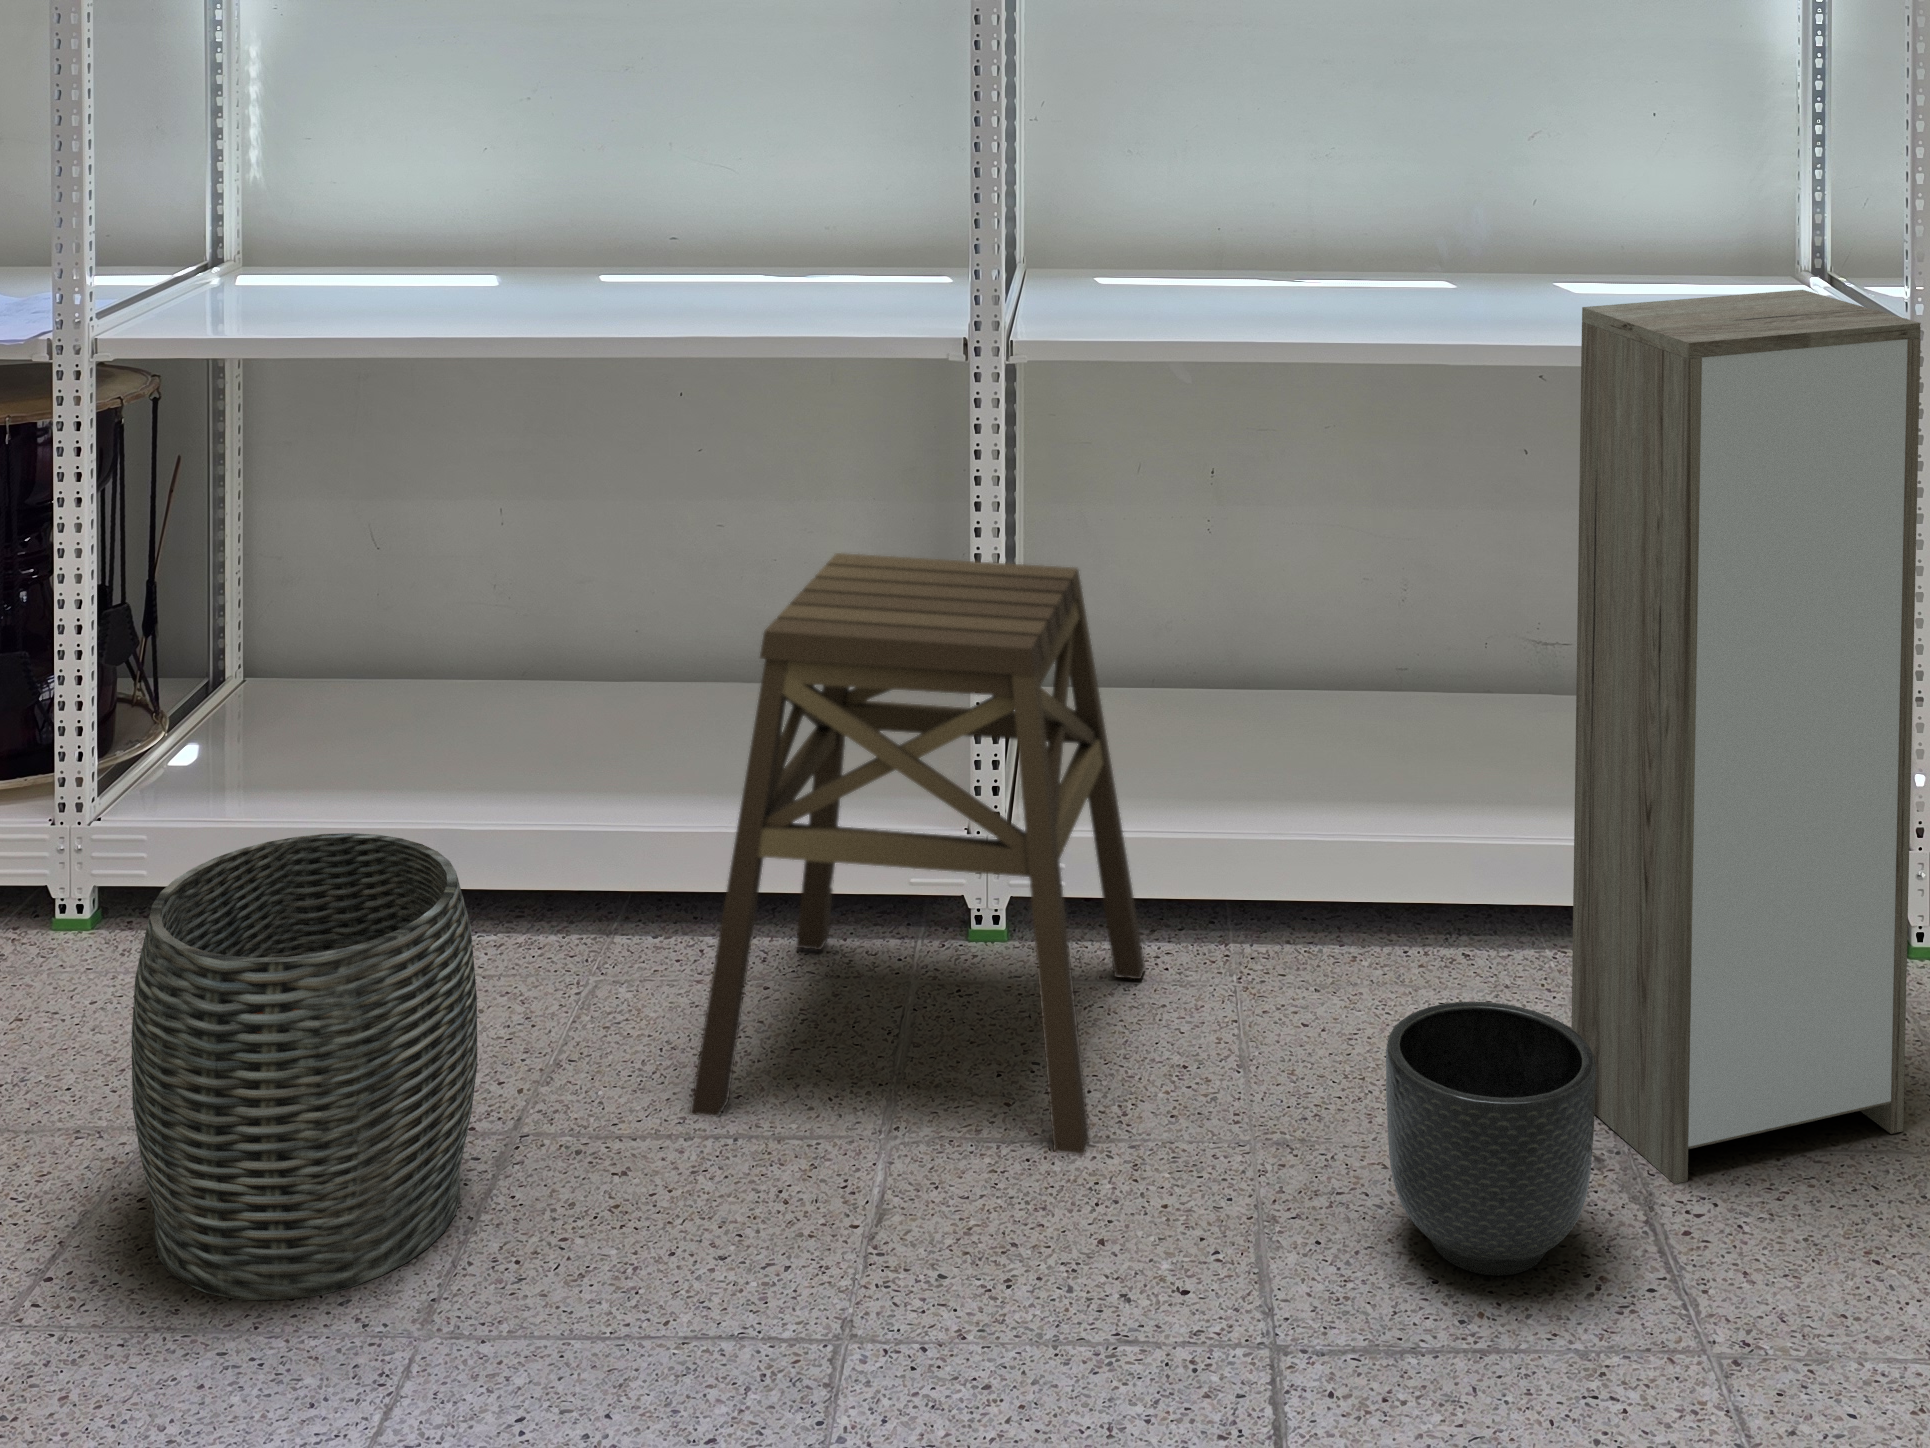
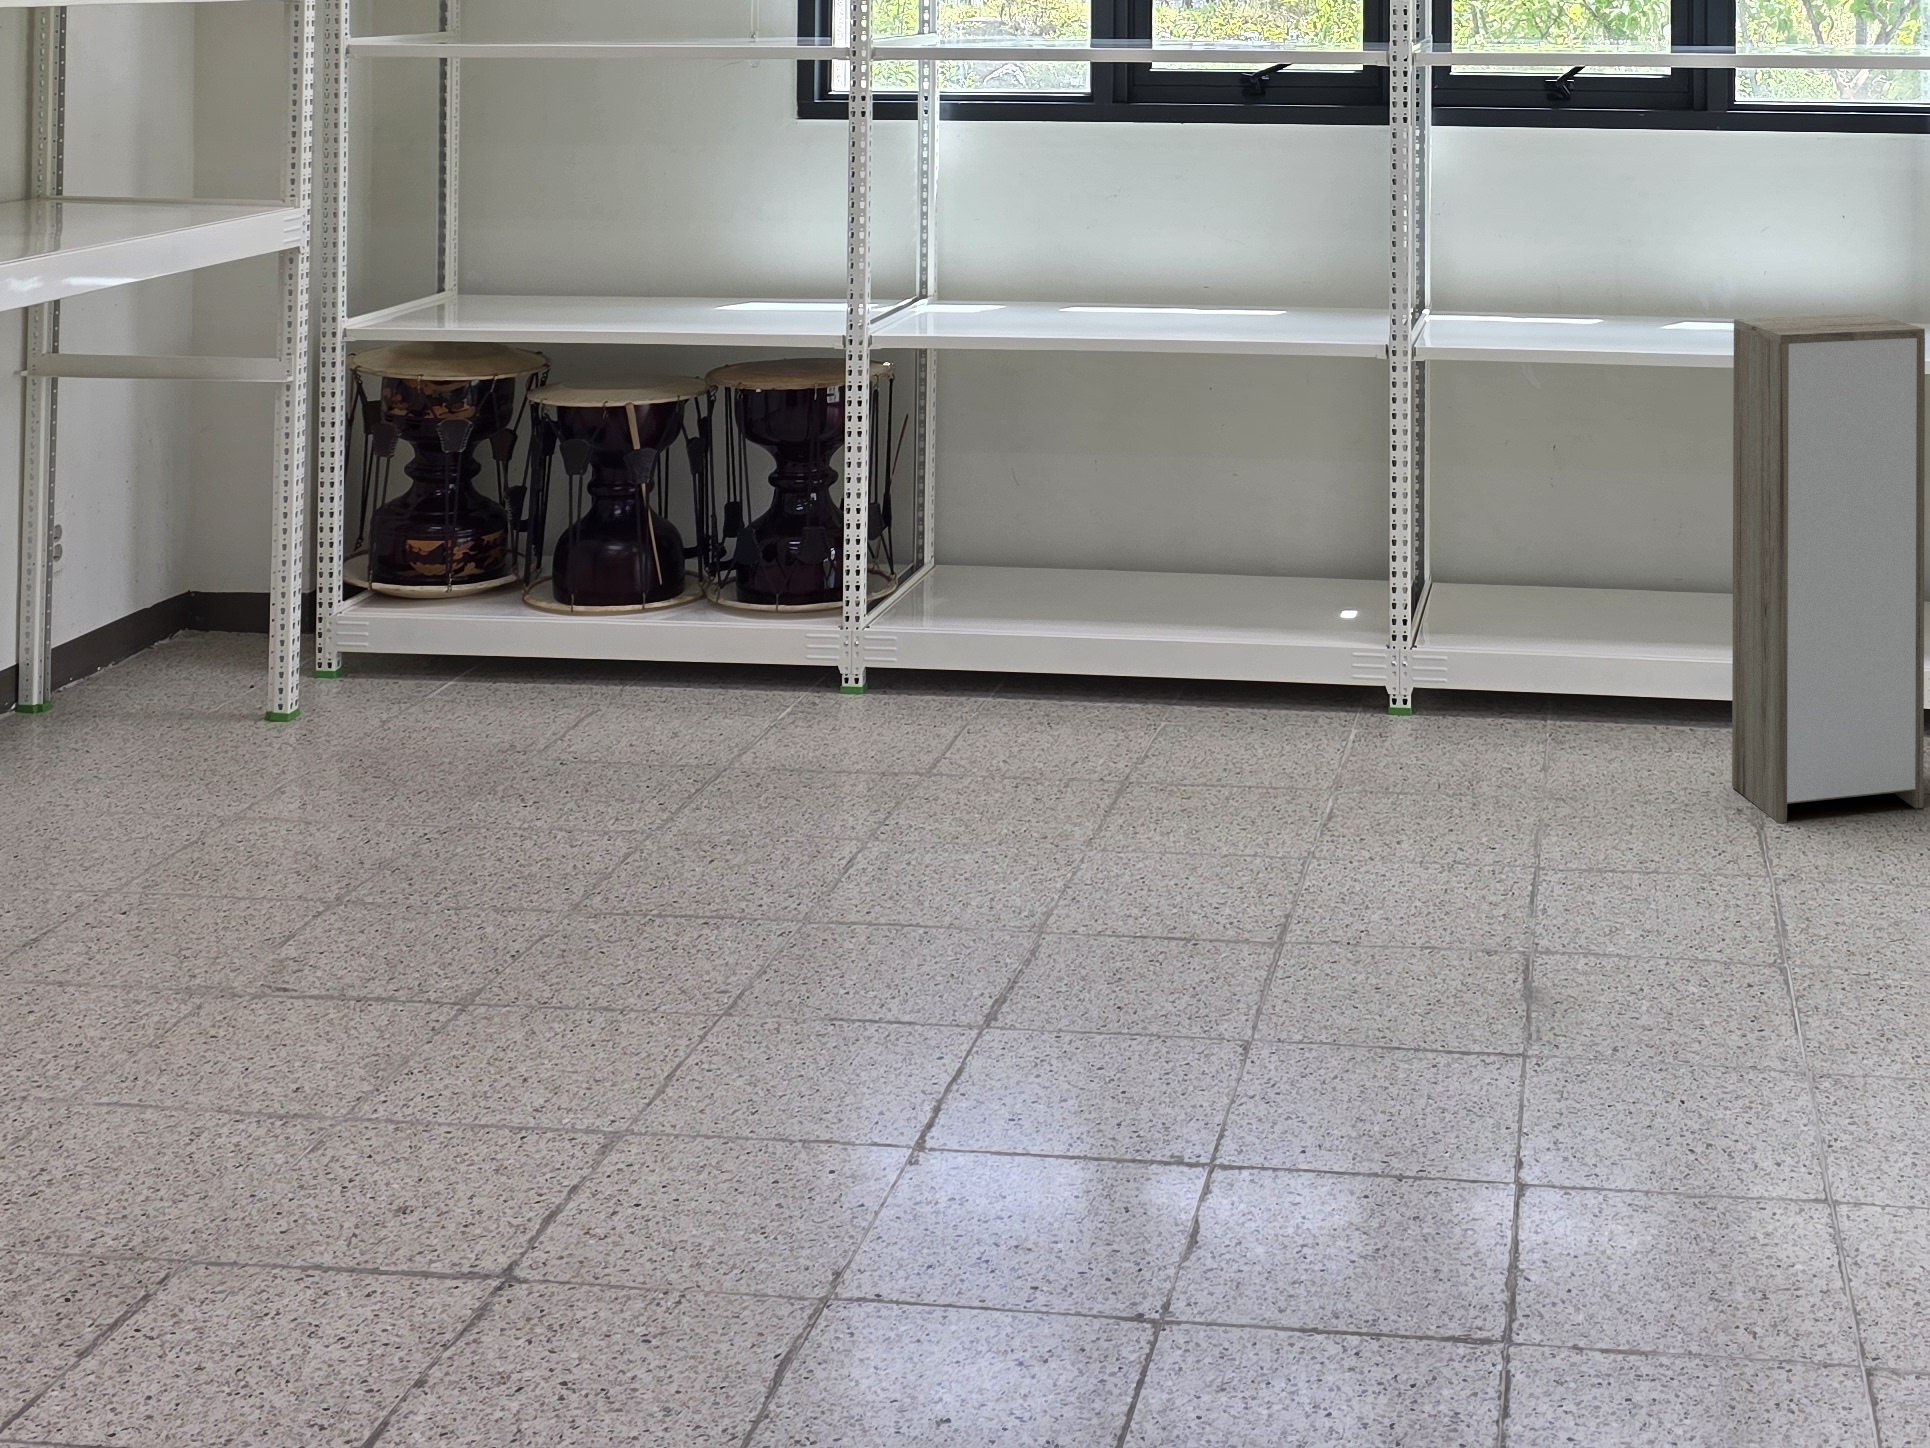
stool: present [690,553,1145,1155] -> none [1217,469,1491,802]
woven basket: present [131,833,478,1301] -> none [919,605,1102,838]
planter: present [1386,1002,1596,1276] -> none [1605,711,1721,852]

